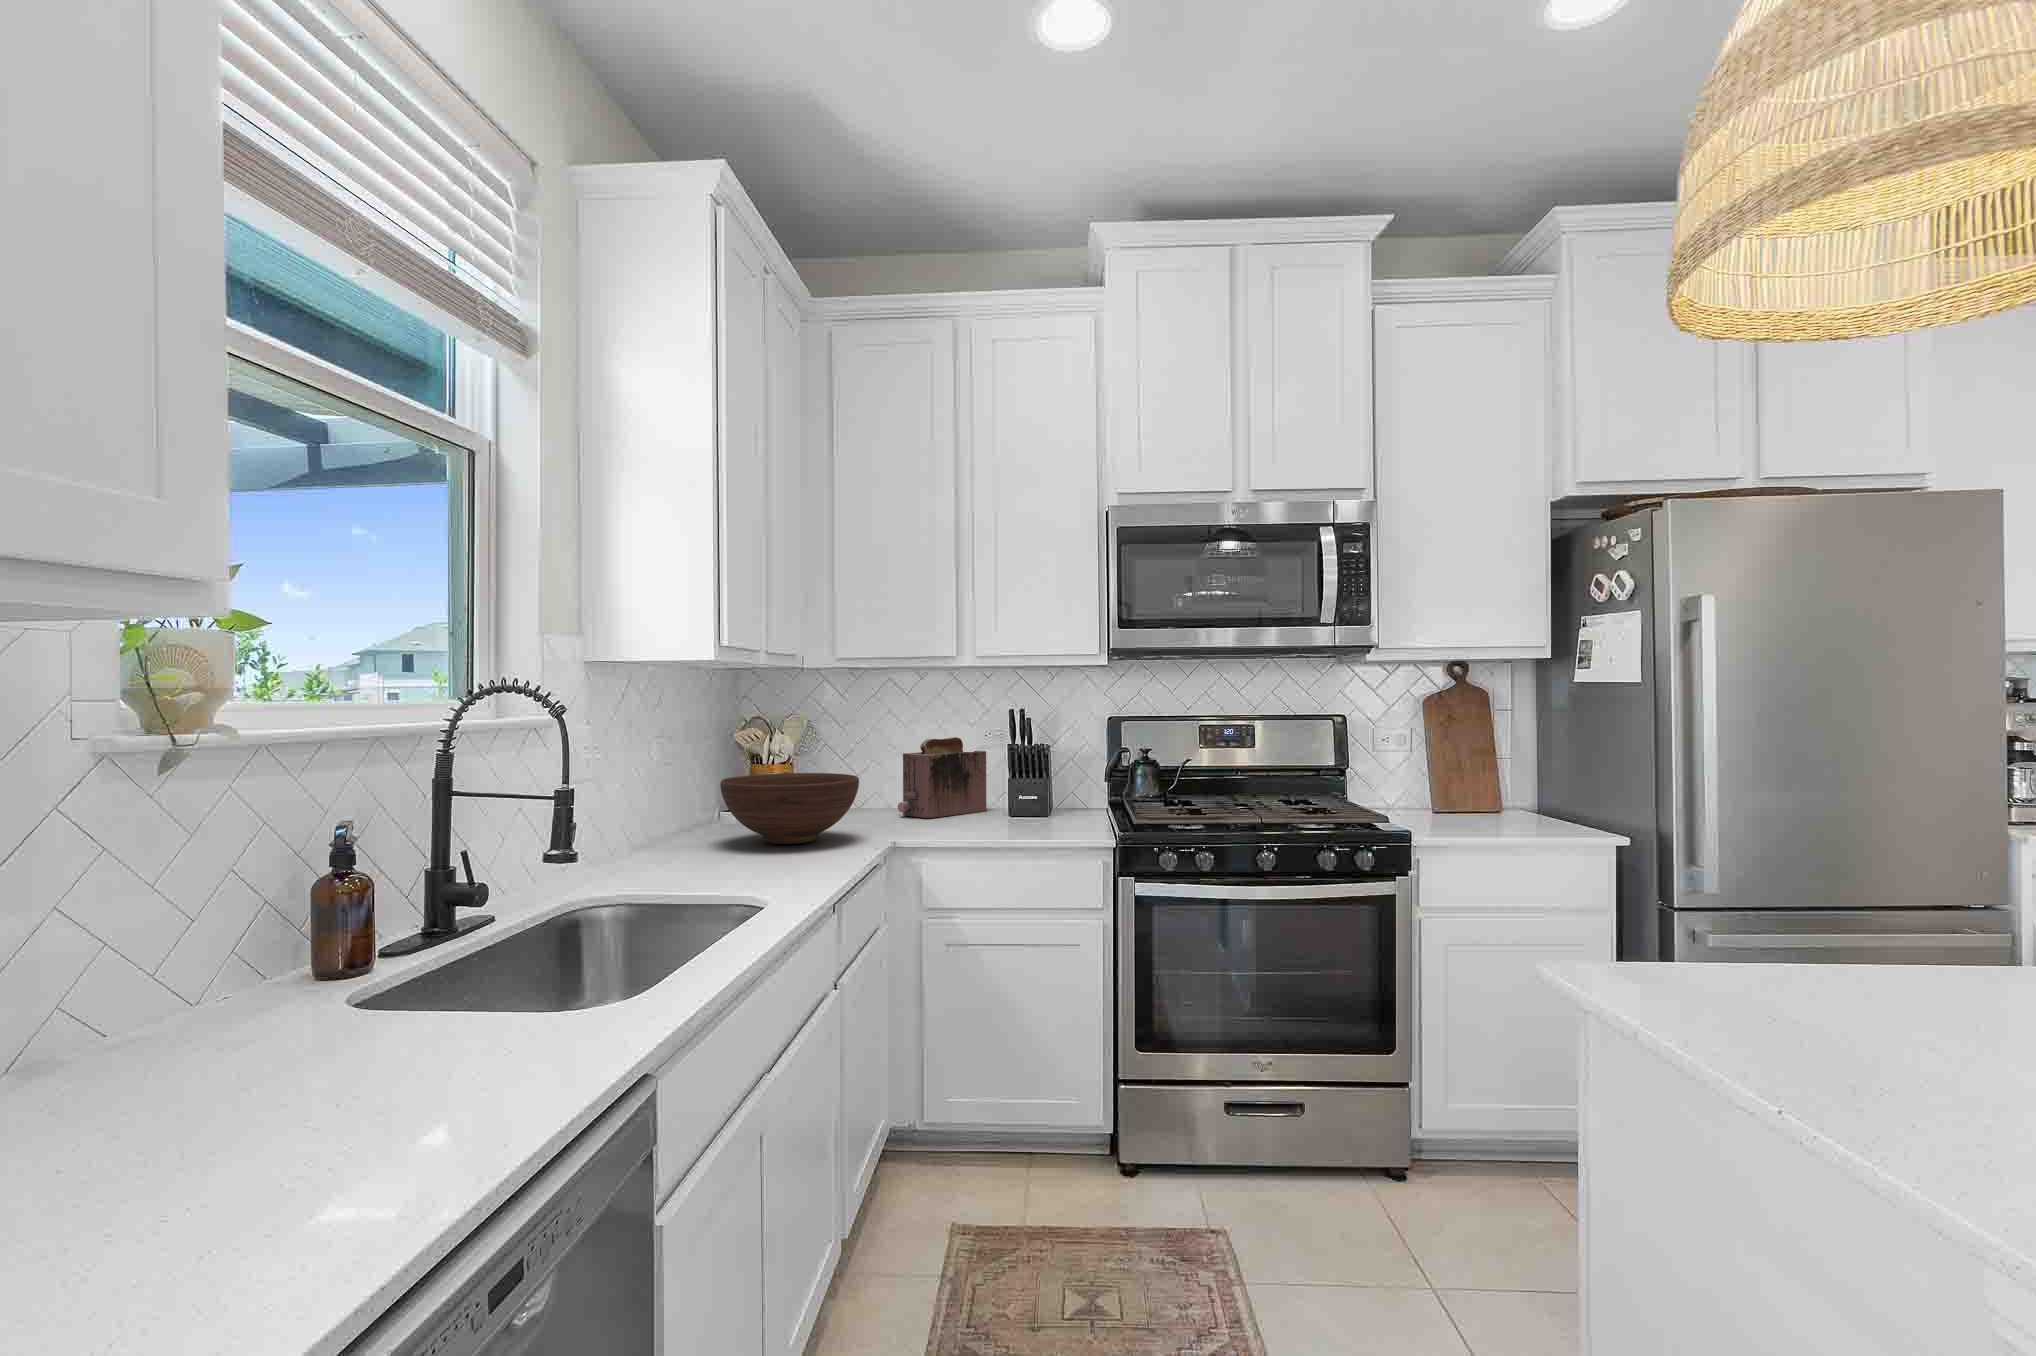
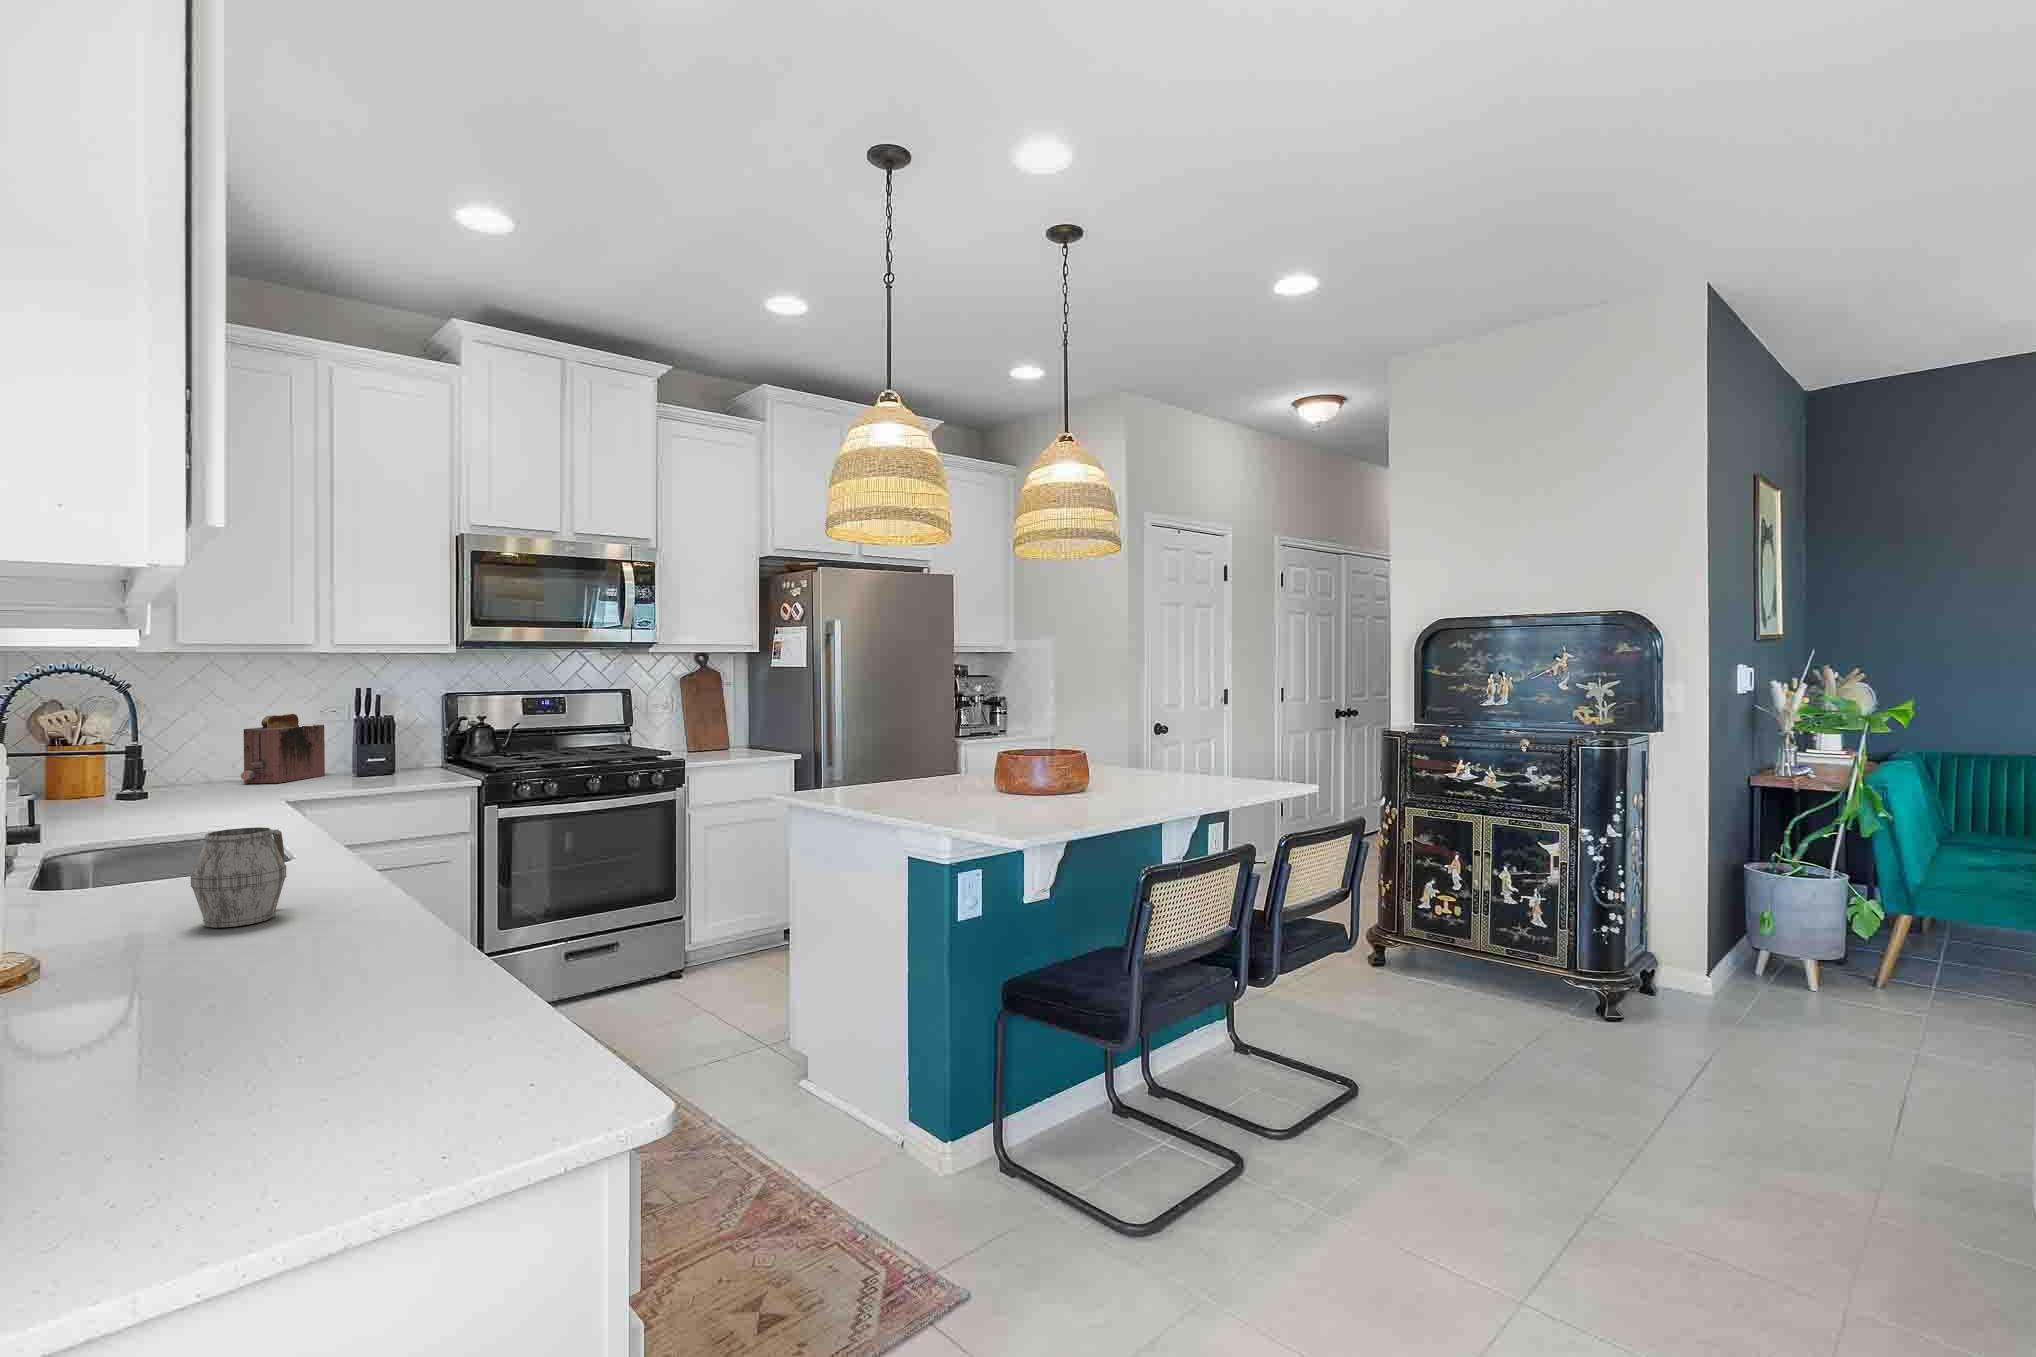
fruit bowl: present [720,773,859,844] -> none [93,746,246,807]
mug: none [75,1000,336,1234] -> present [191,827,286,928]

